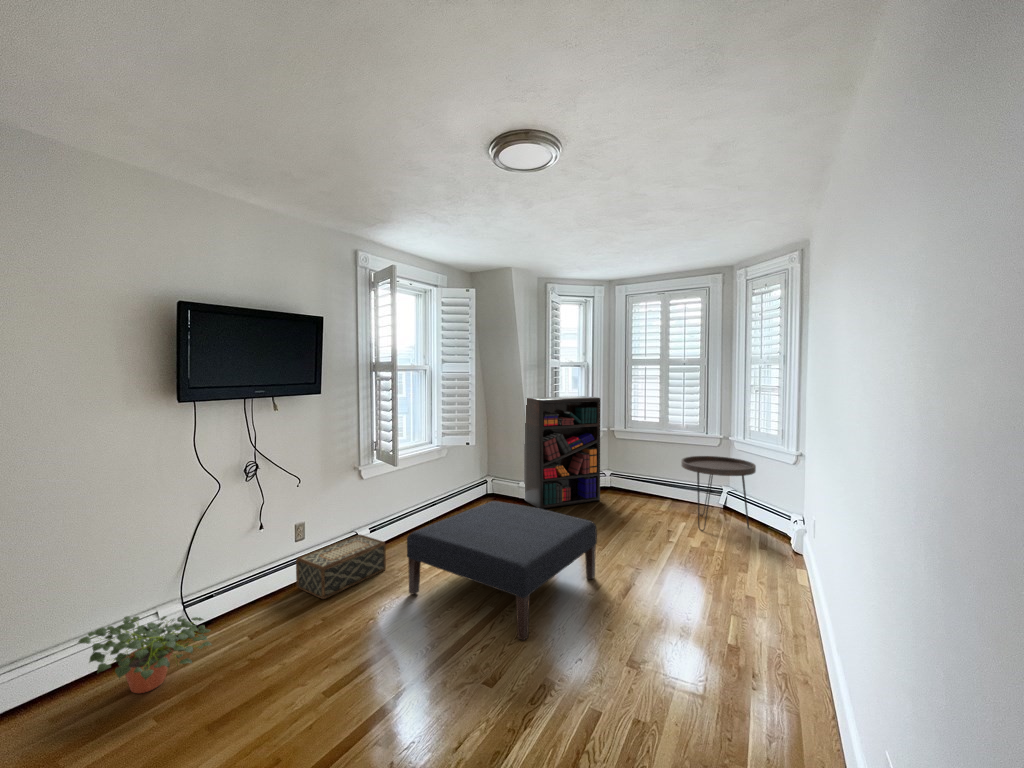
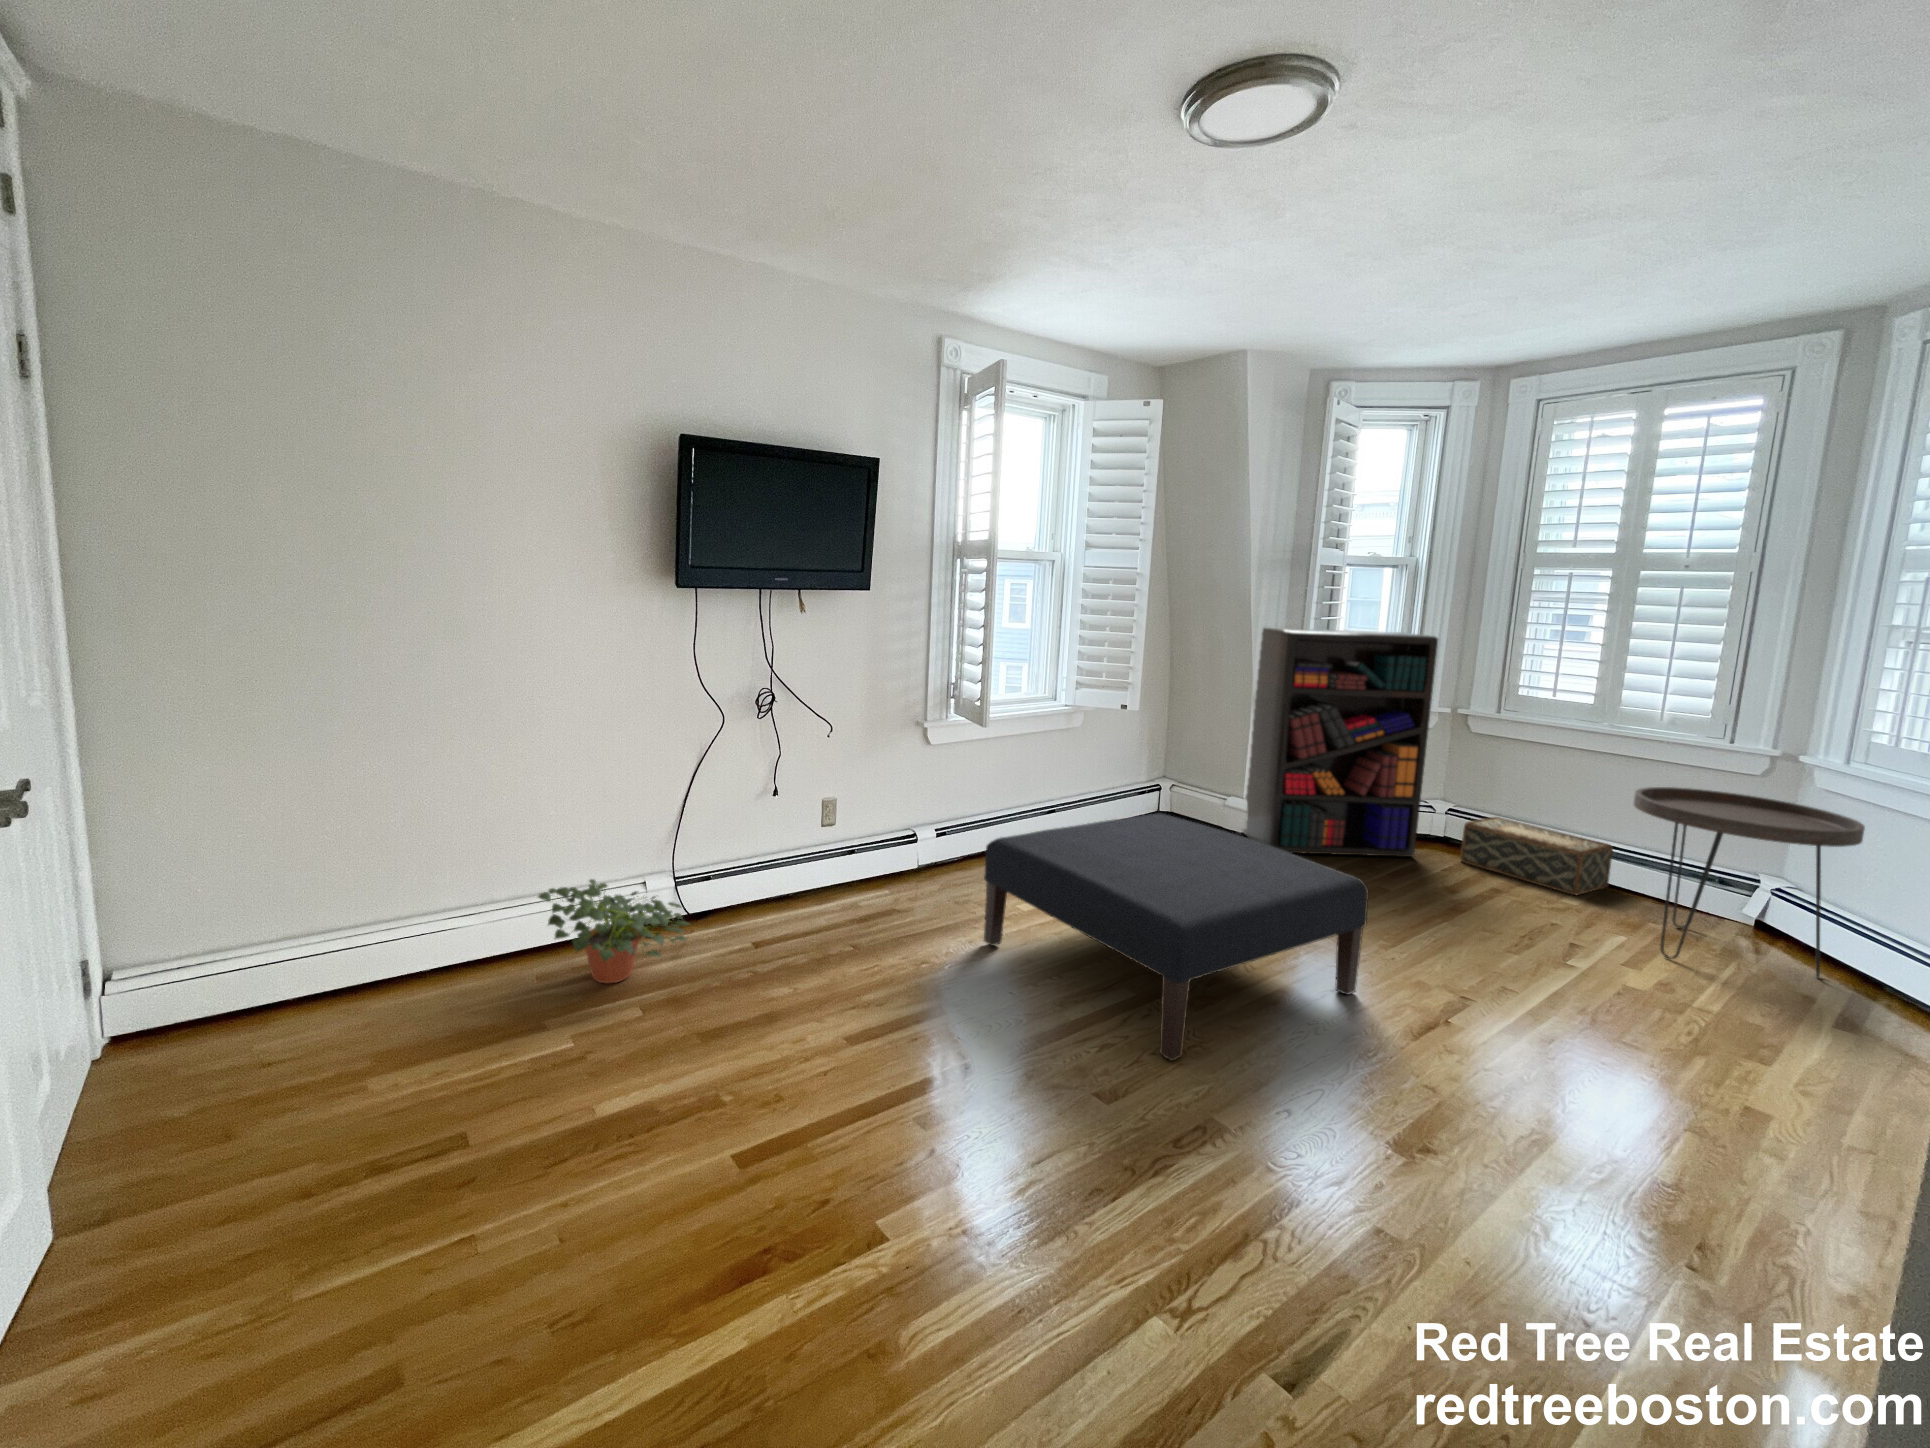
woven basket: present [296,535,386,599] -> present [1460,817,1613,895]

